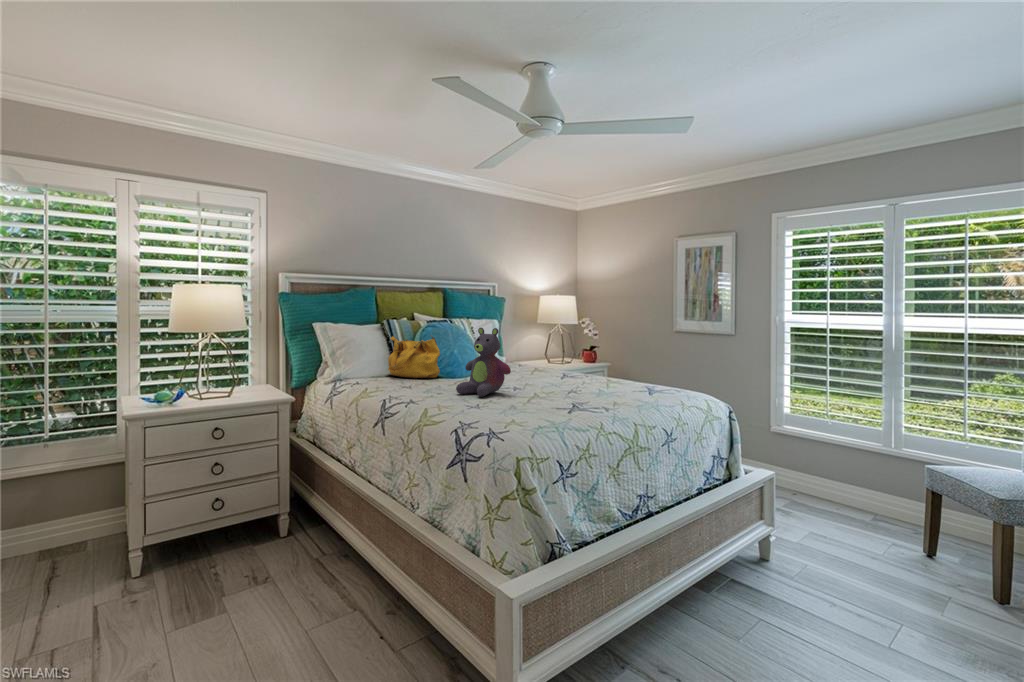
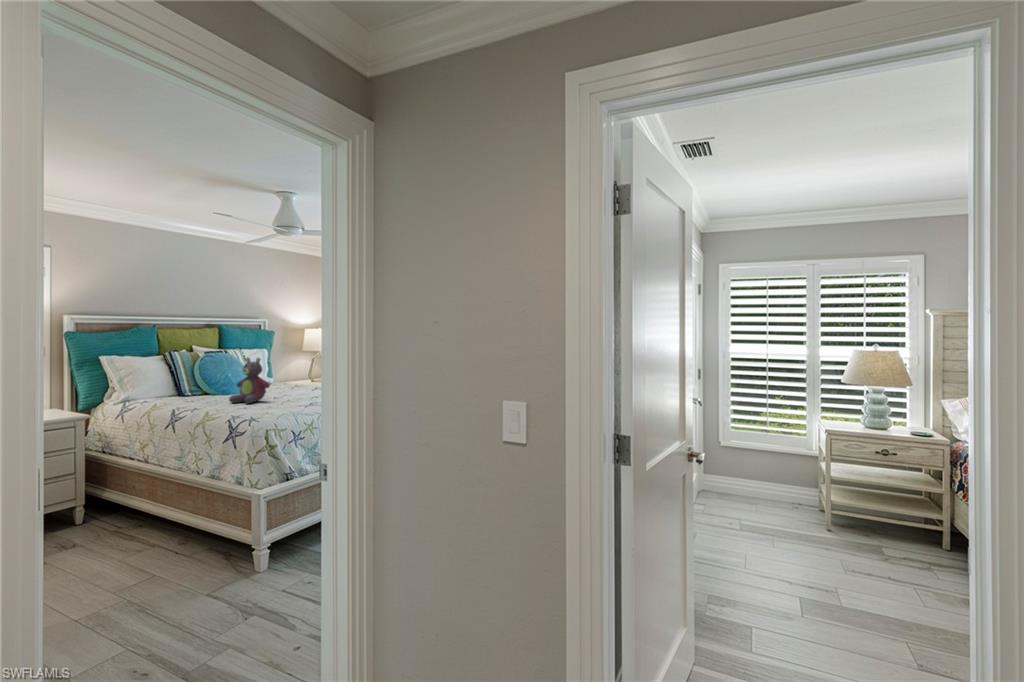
handbag: present [388,337,440,378] -> none [171,364,216,396]

